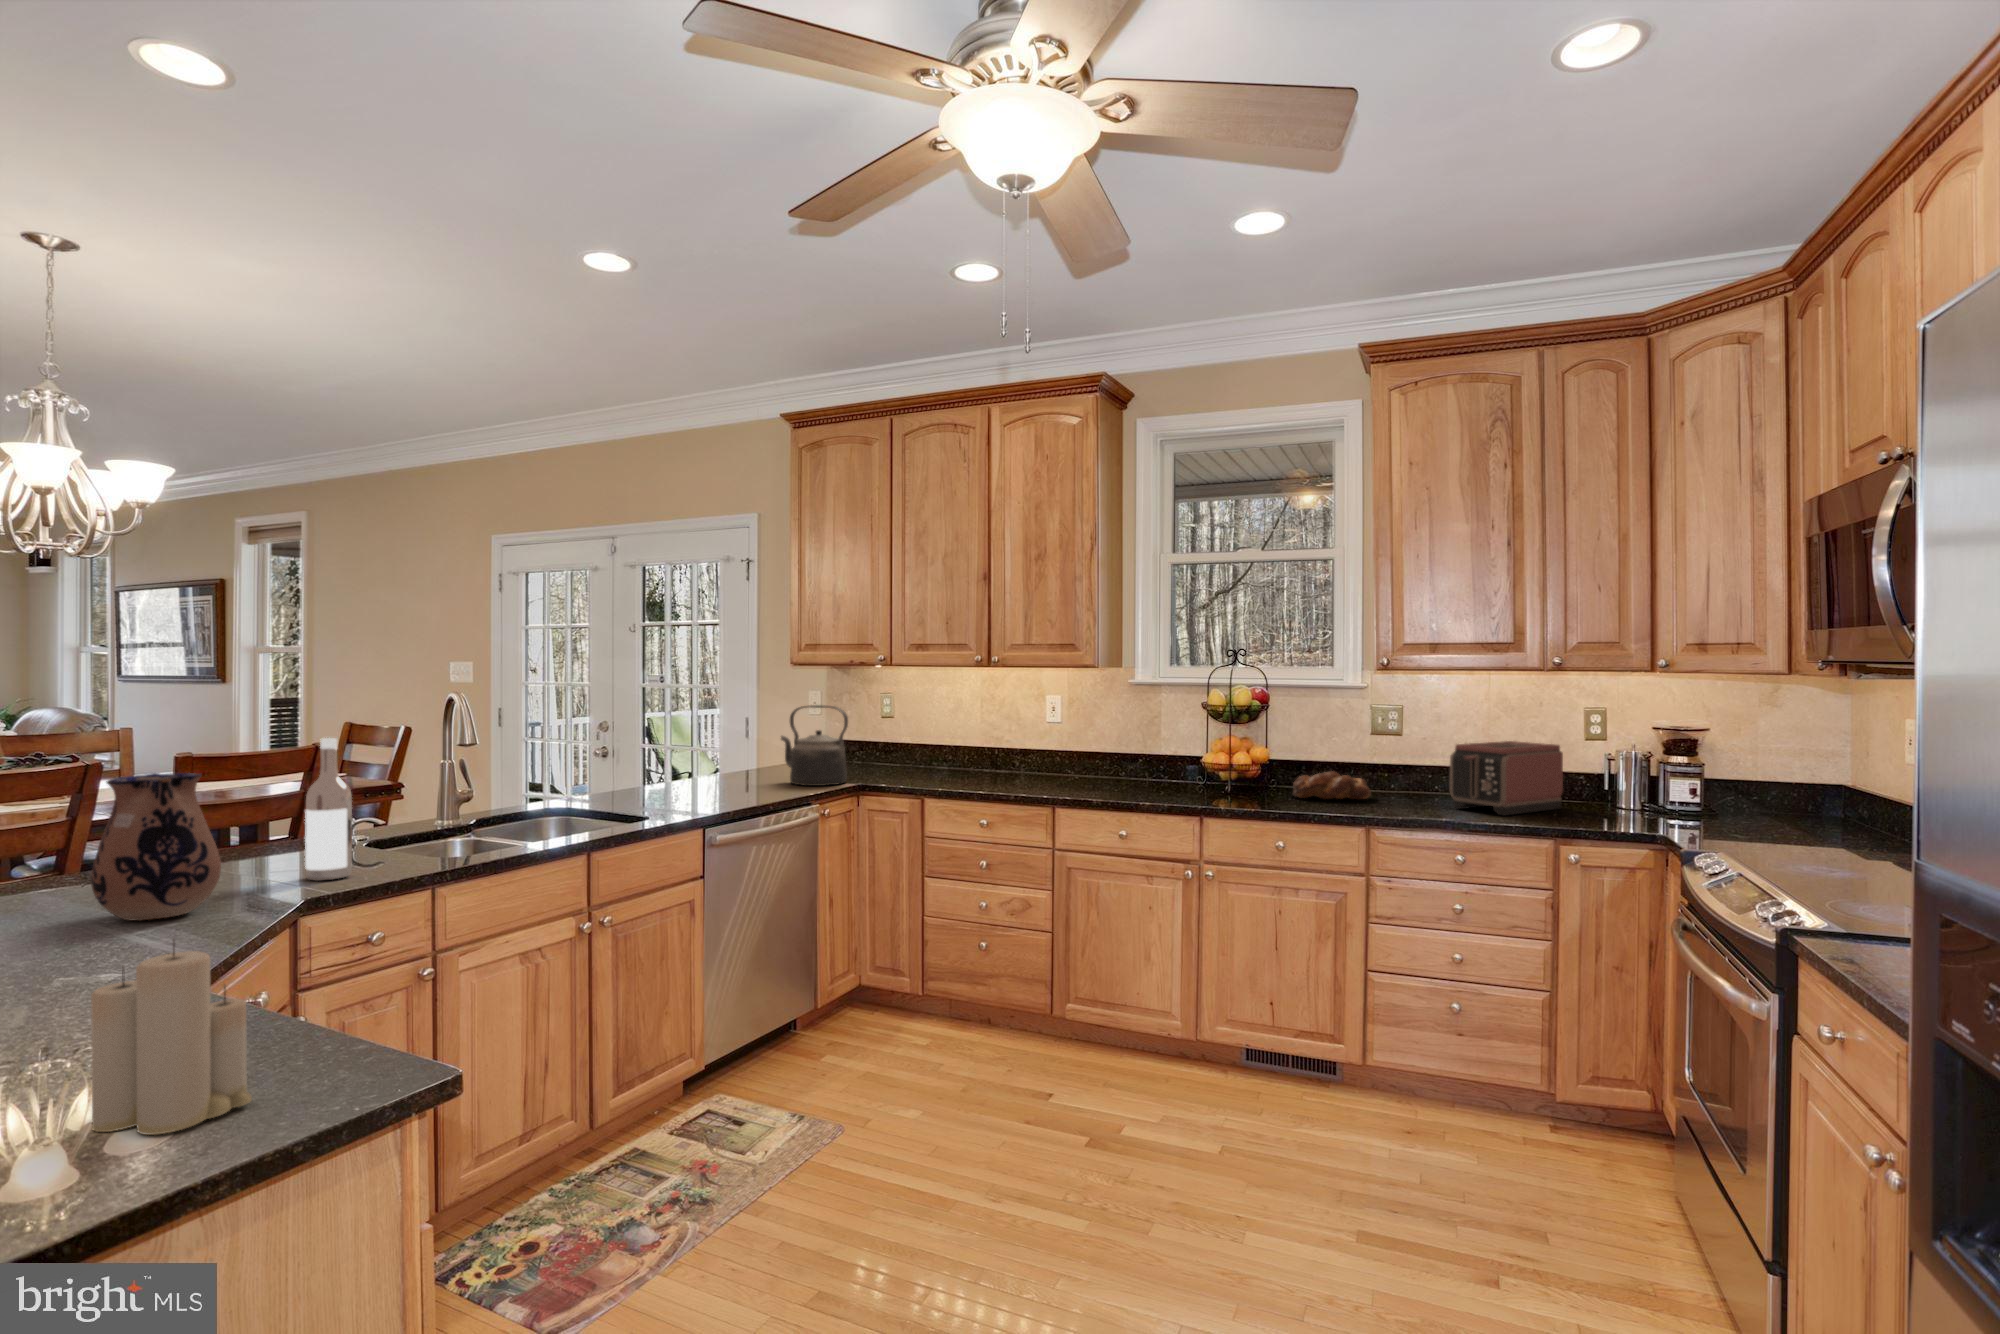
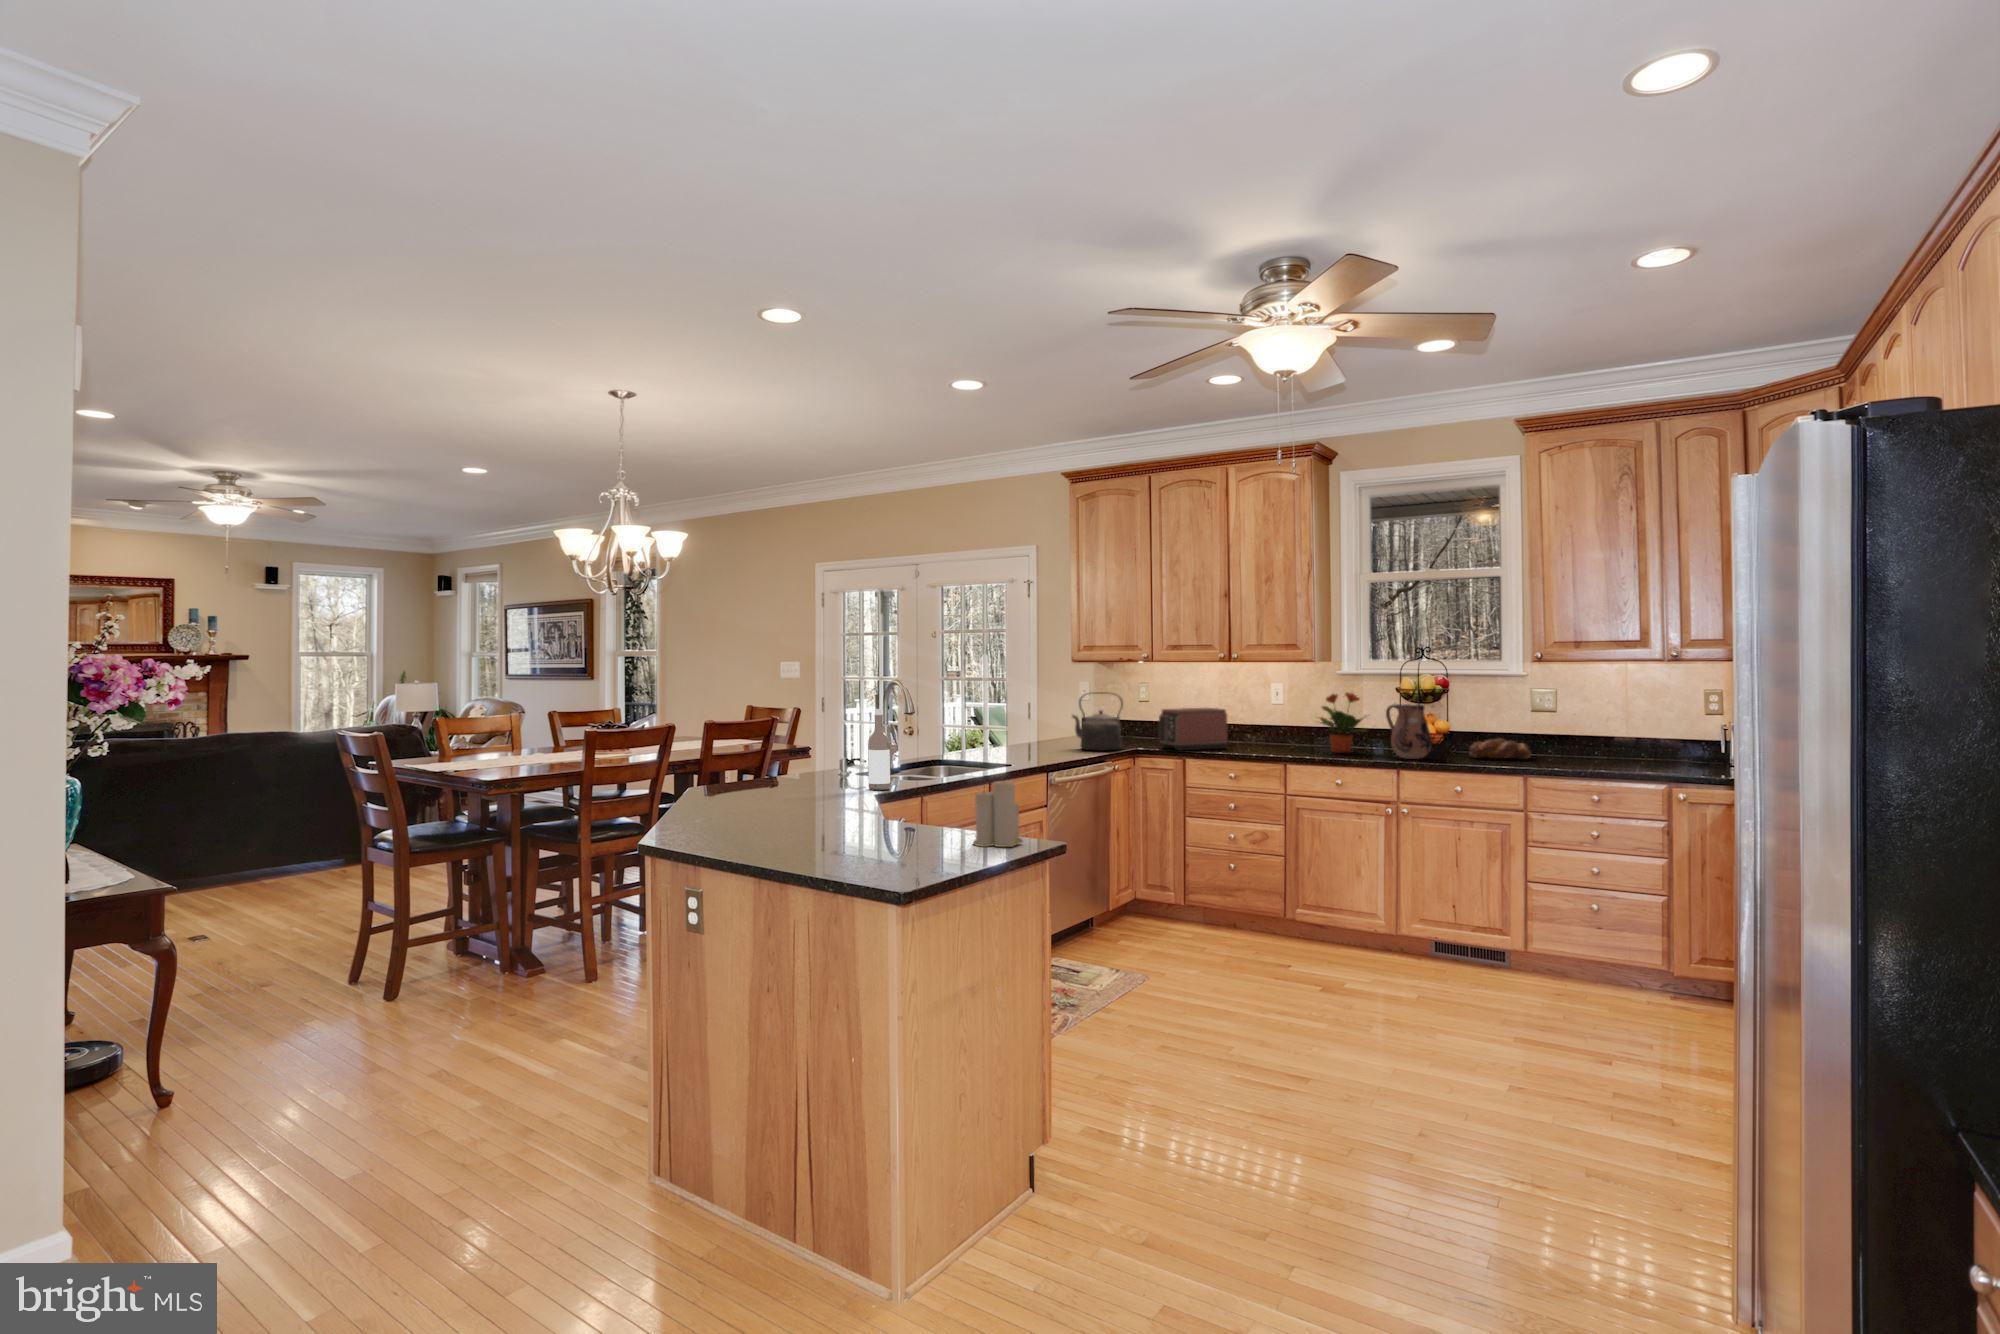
potted plant: none [1096,708,1169,790] -> present [1320,693,1366,753]
toaster: present [1450,741,1563,815] -> present [1159,708,1227,751]
ceramic pitcher: present [91,773,221,921] -> present [1386,704,1432,759]

